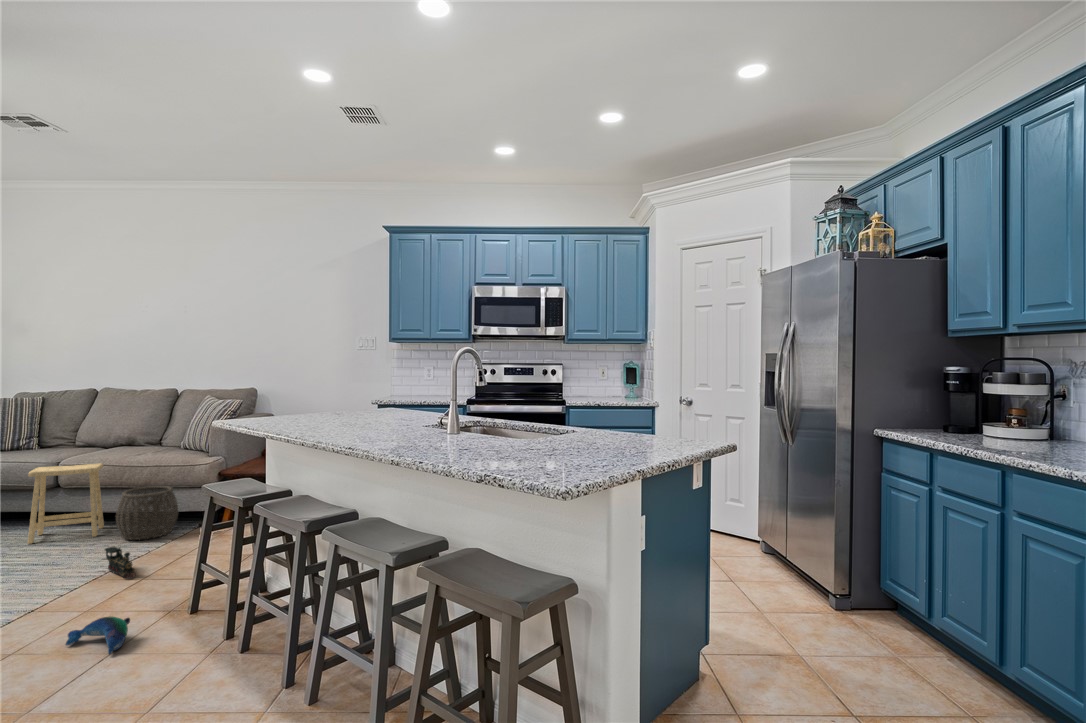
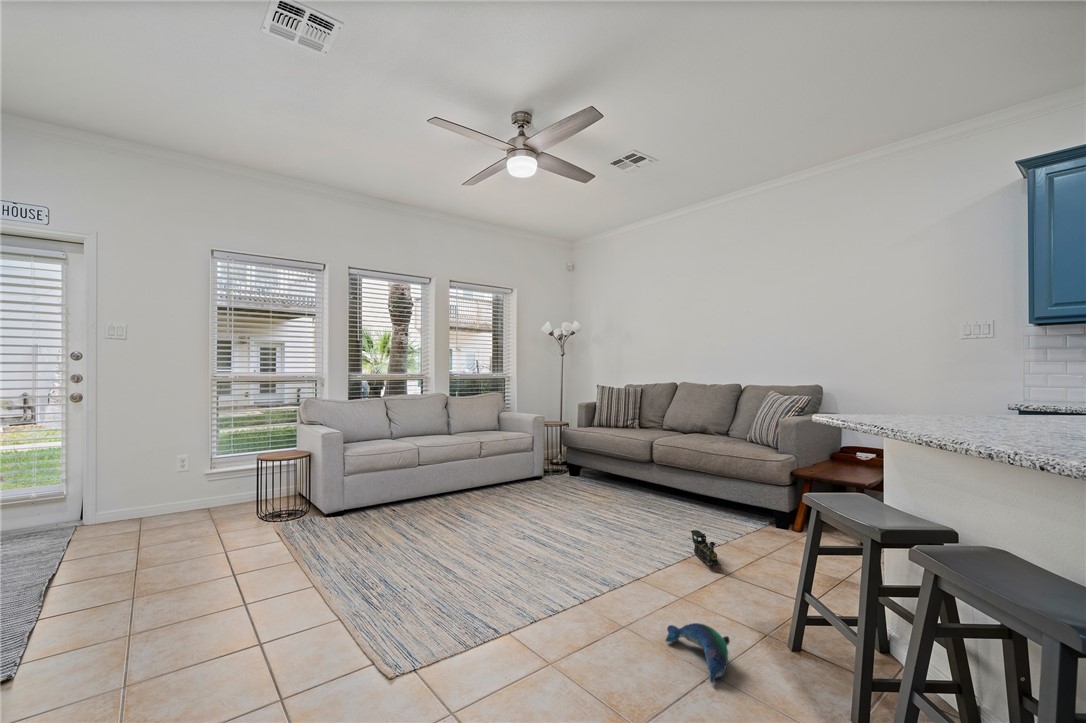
footstool: present [28,463,104,544] -> none [632,443,685,512]
woven basket: present [116,486,178,540] -> none [696,474,751,529]

